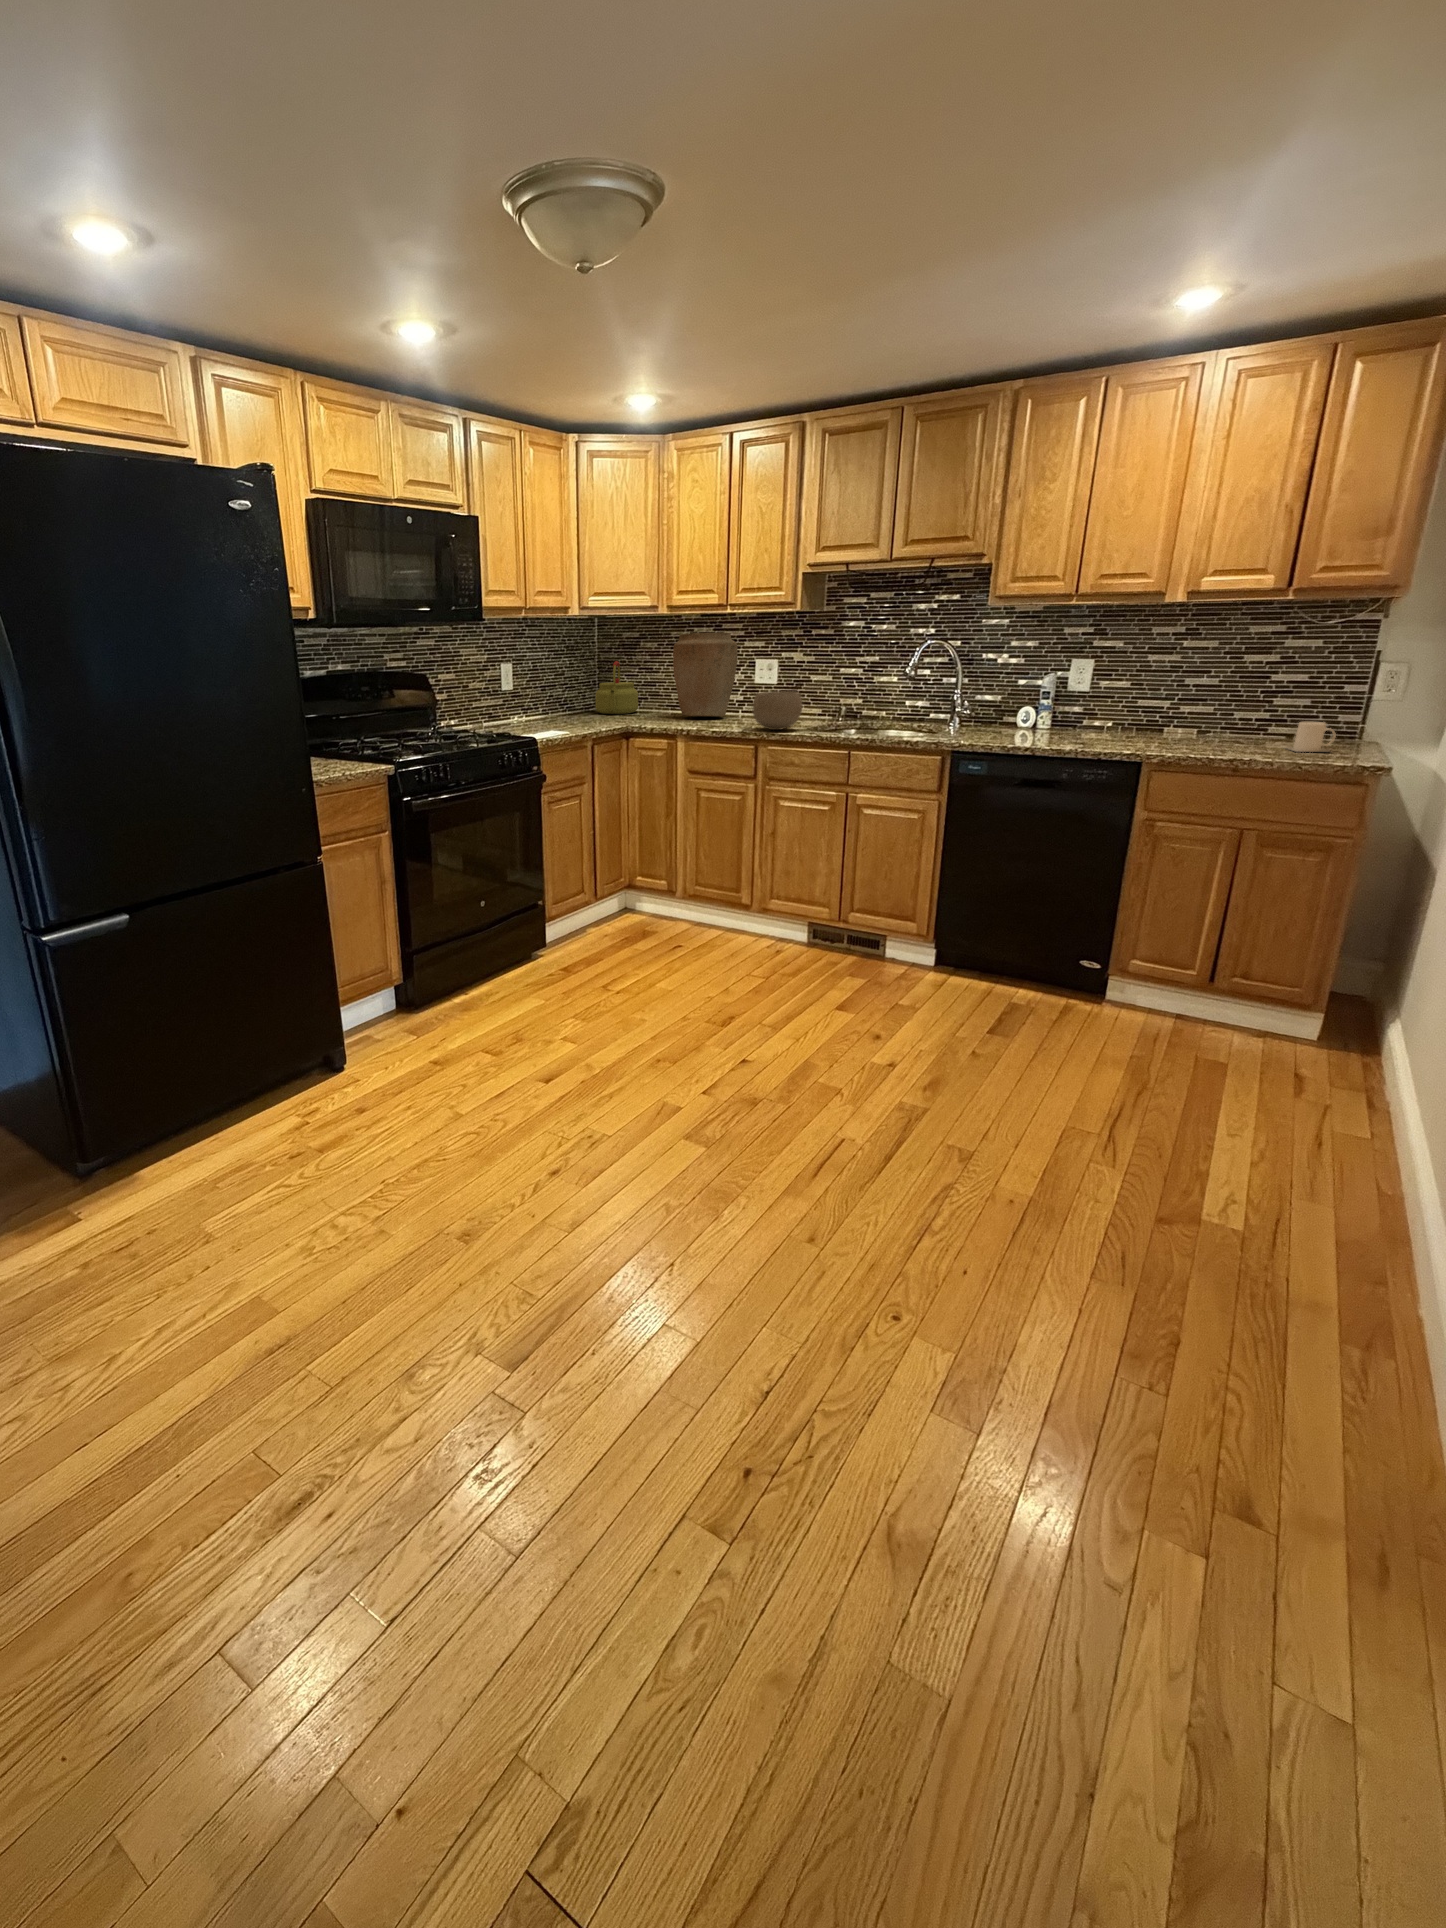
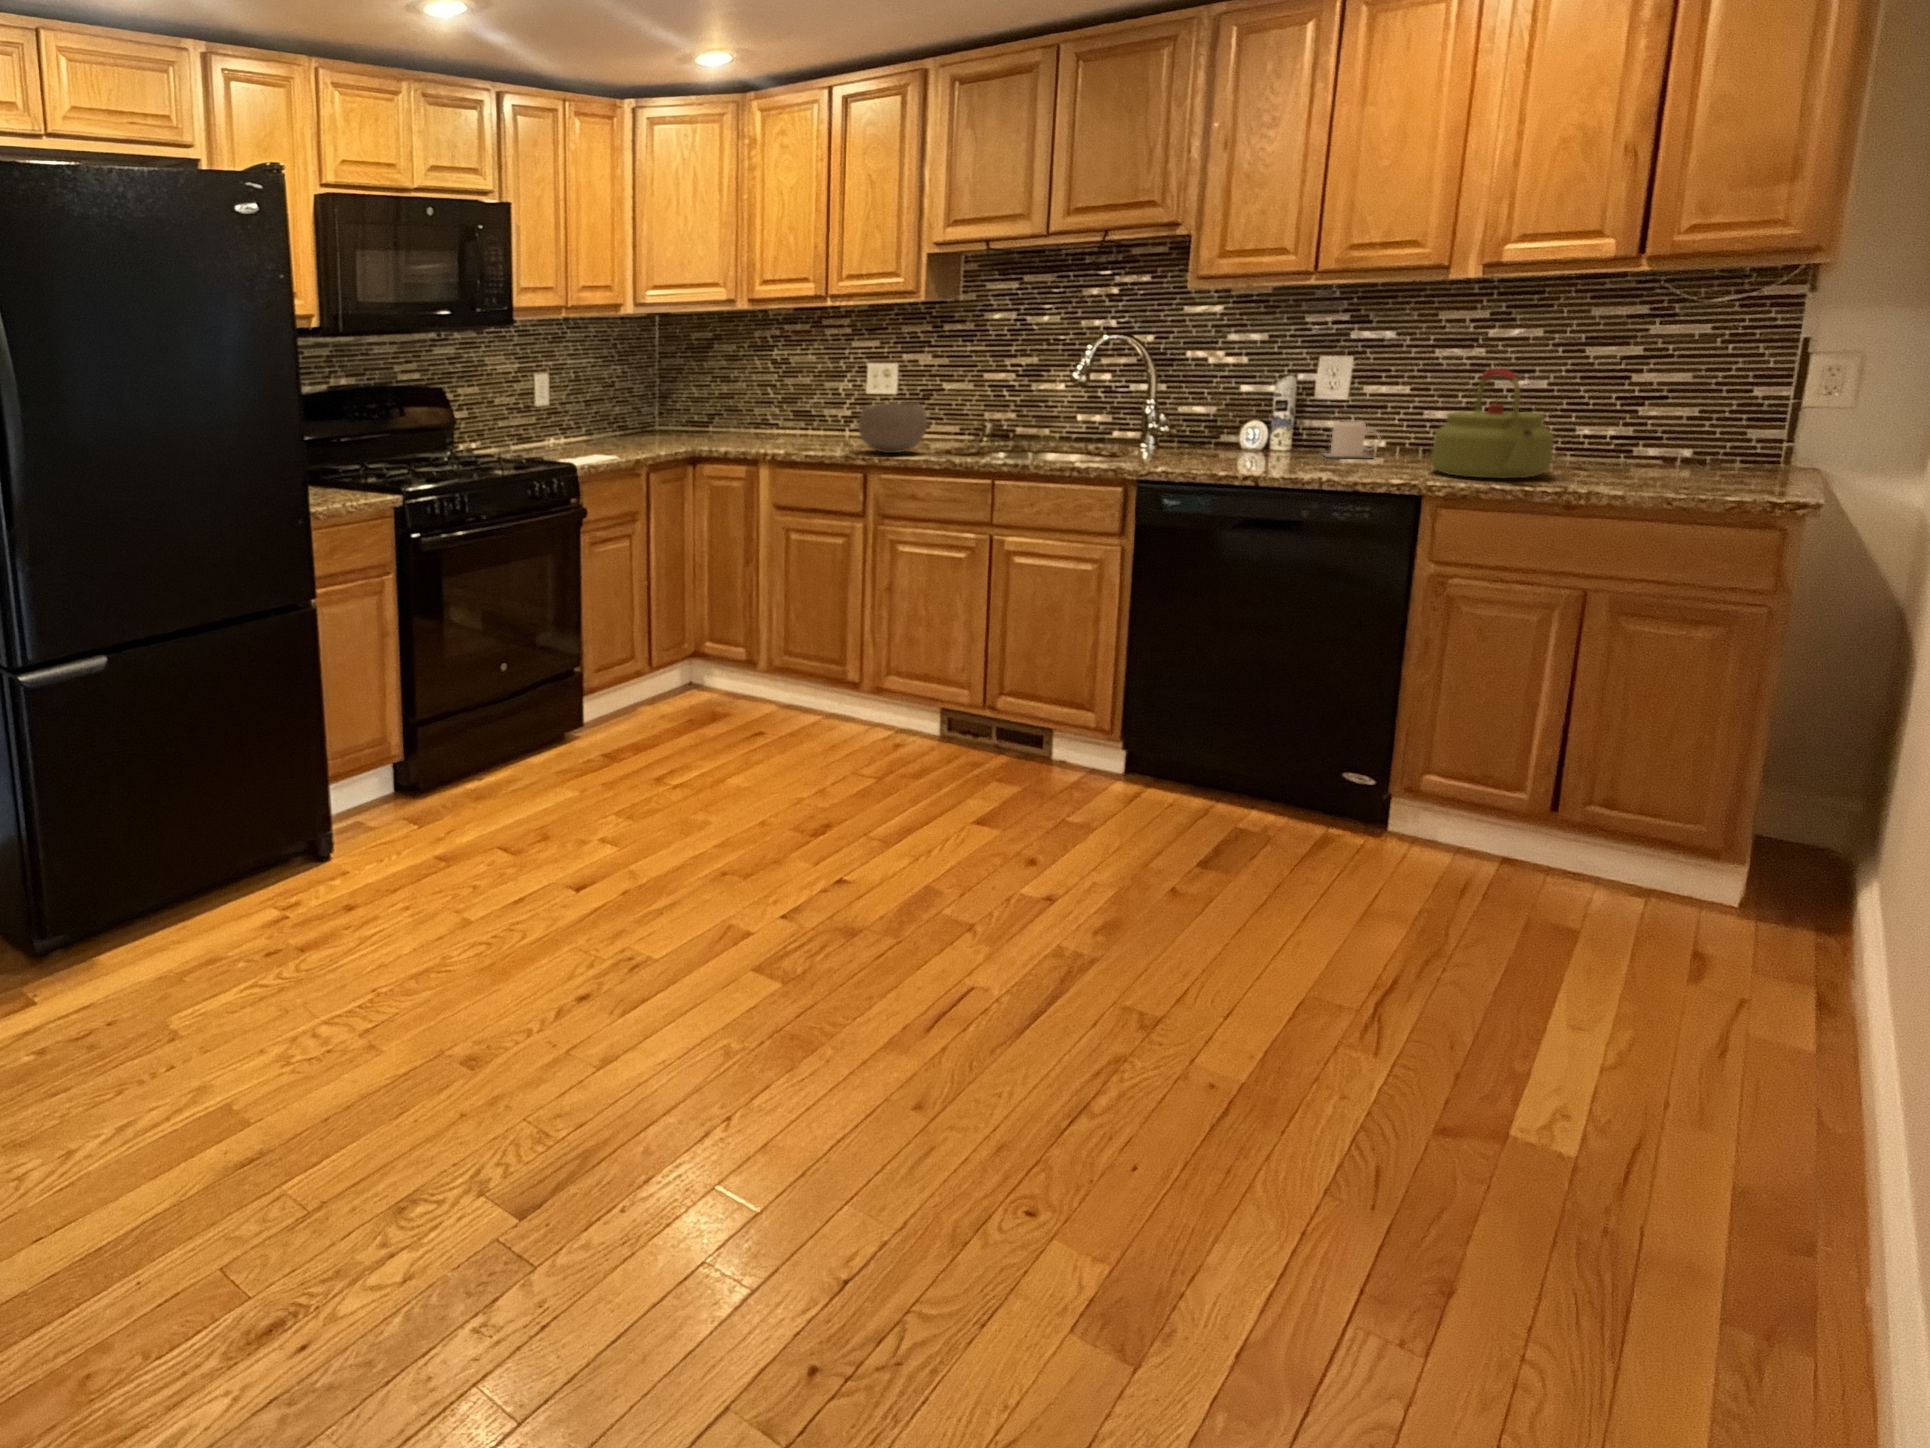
vase: present [673,633,737,716] -> none [754,330,840,436]
kettle: present [596,661,638,714] -> present [1431,369,1554,478]
mug: present [1287,722,1336,752] -> present [1324,422,1380,457]

